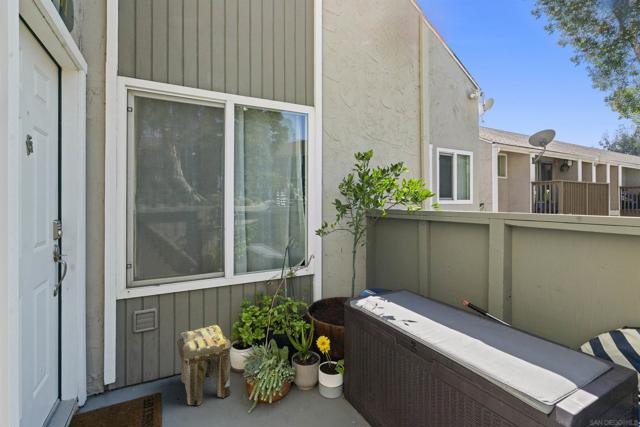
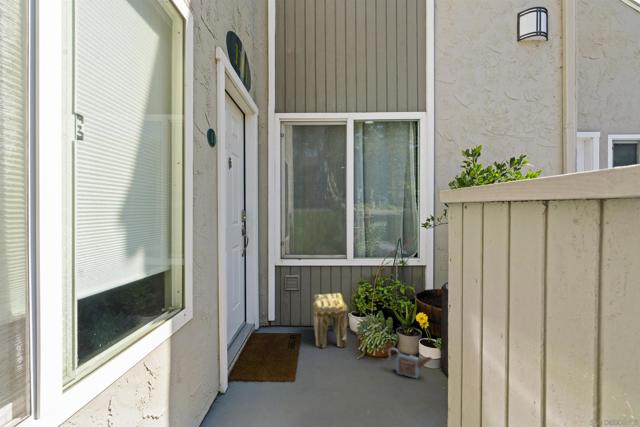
watering can: none [287,384,338,414] -> present [388,347,432,378]

